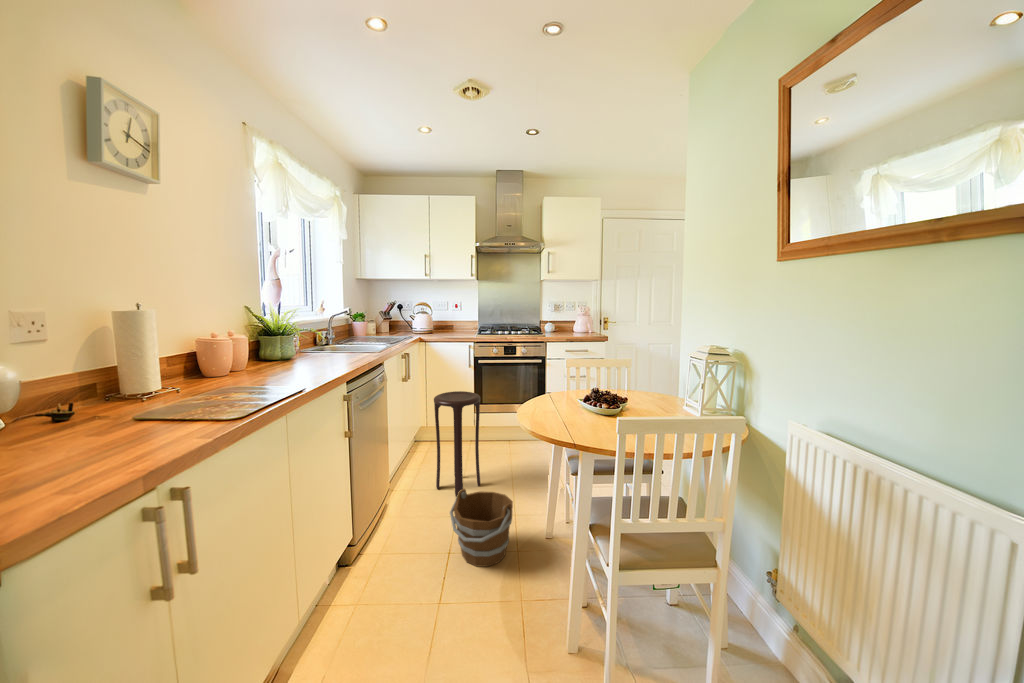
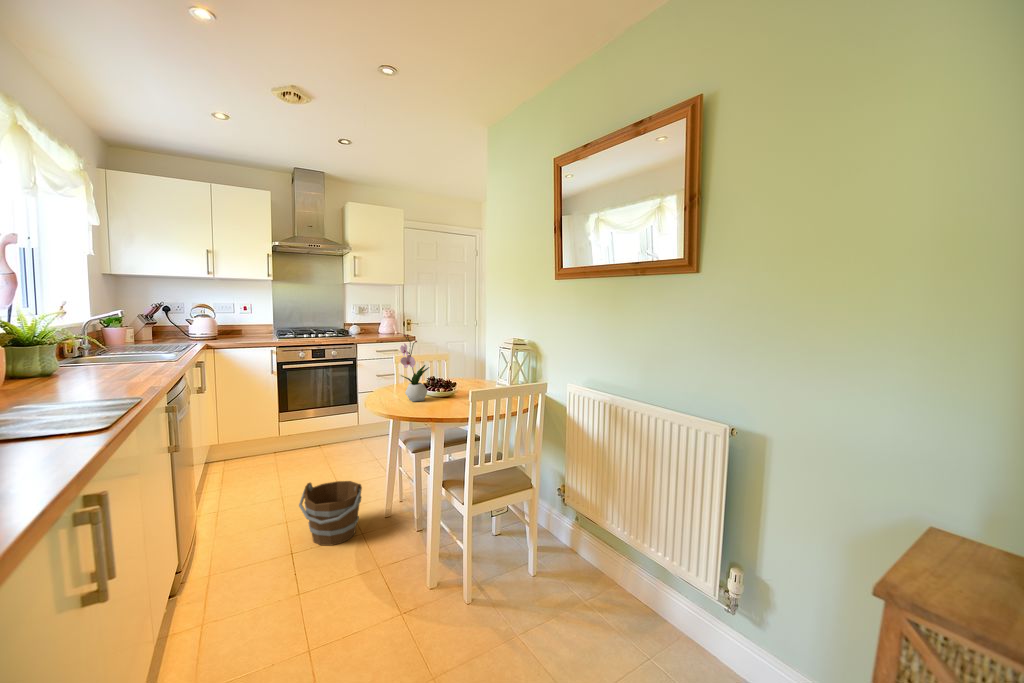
flower arrangement: none [550,334,586,421] -> present [400,334,429,402]
stool: present [434,391,480,497] -> none [252,397,307,503]

